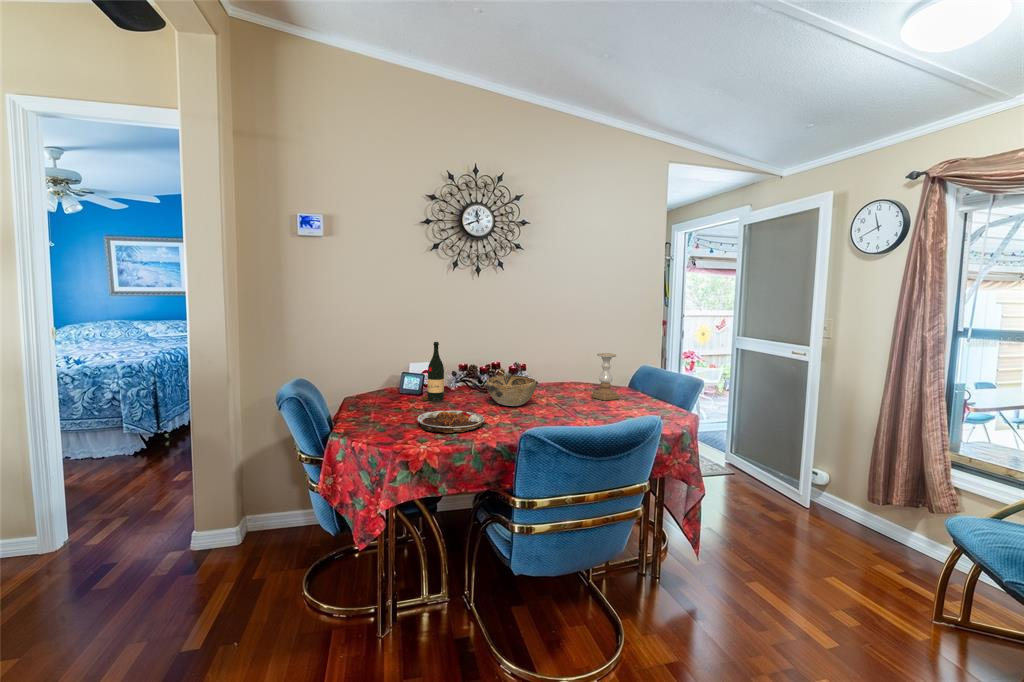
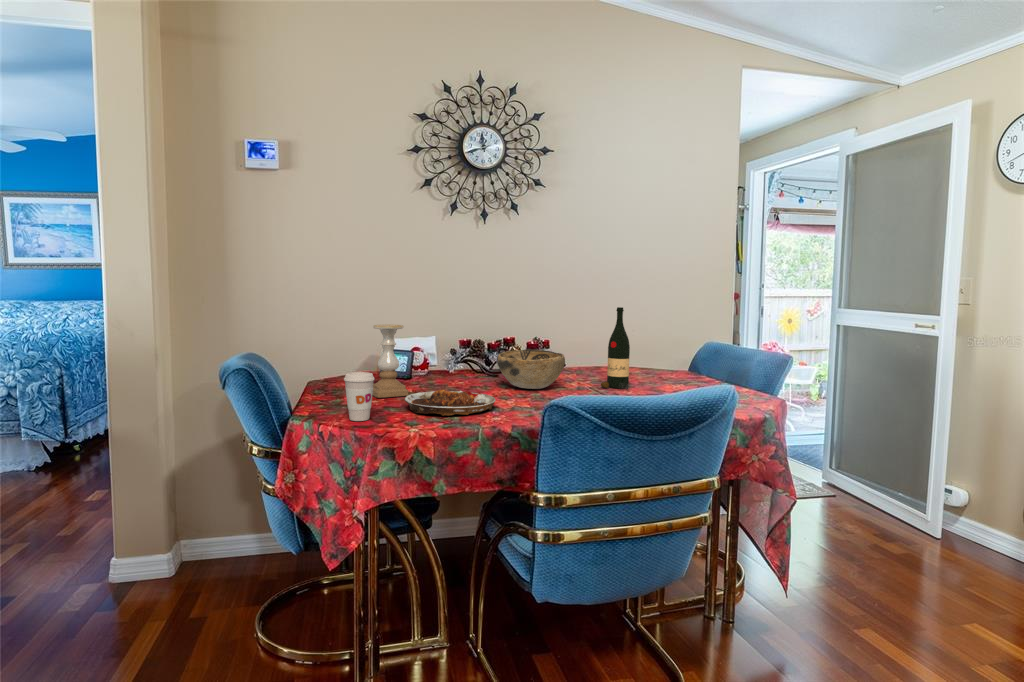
wine bottle: present [422,342,444,402] -> present [601,307,630,389]
candle holder: present [591,353,619,401] -> present [372,324,408,398]
coffee cup: none [372,401,395,438] -> present [344,372,374,421]

